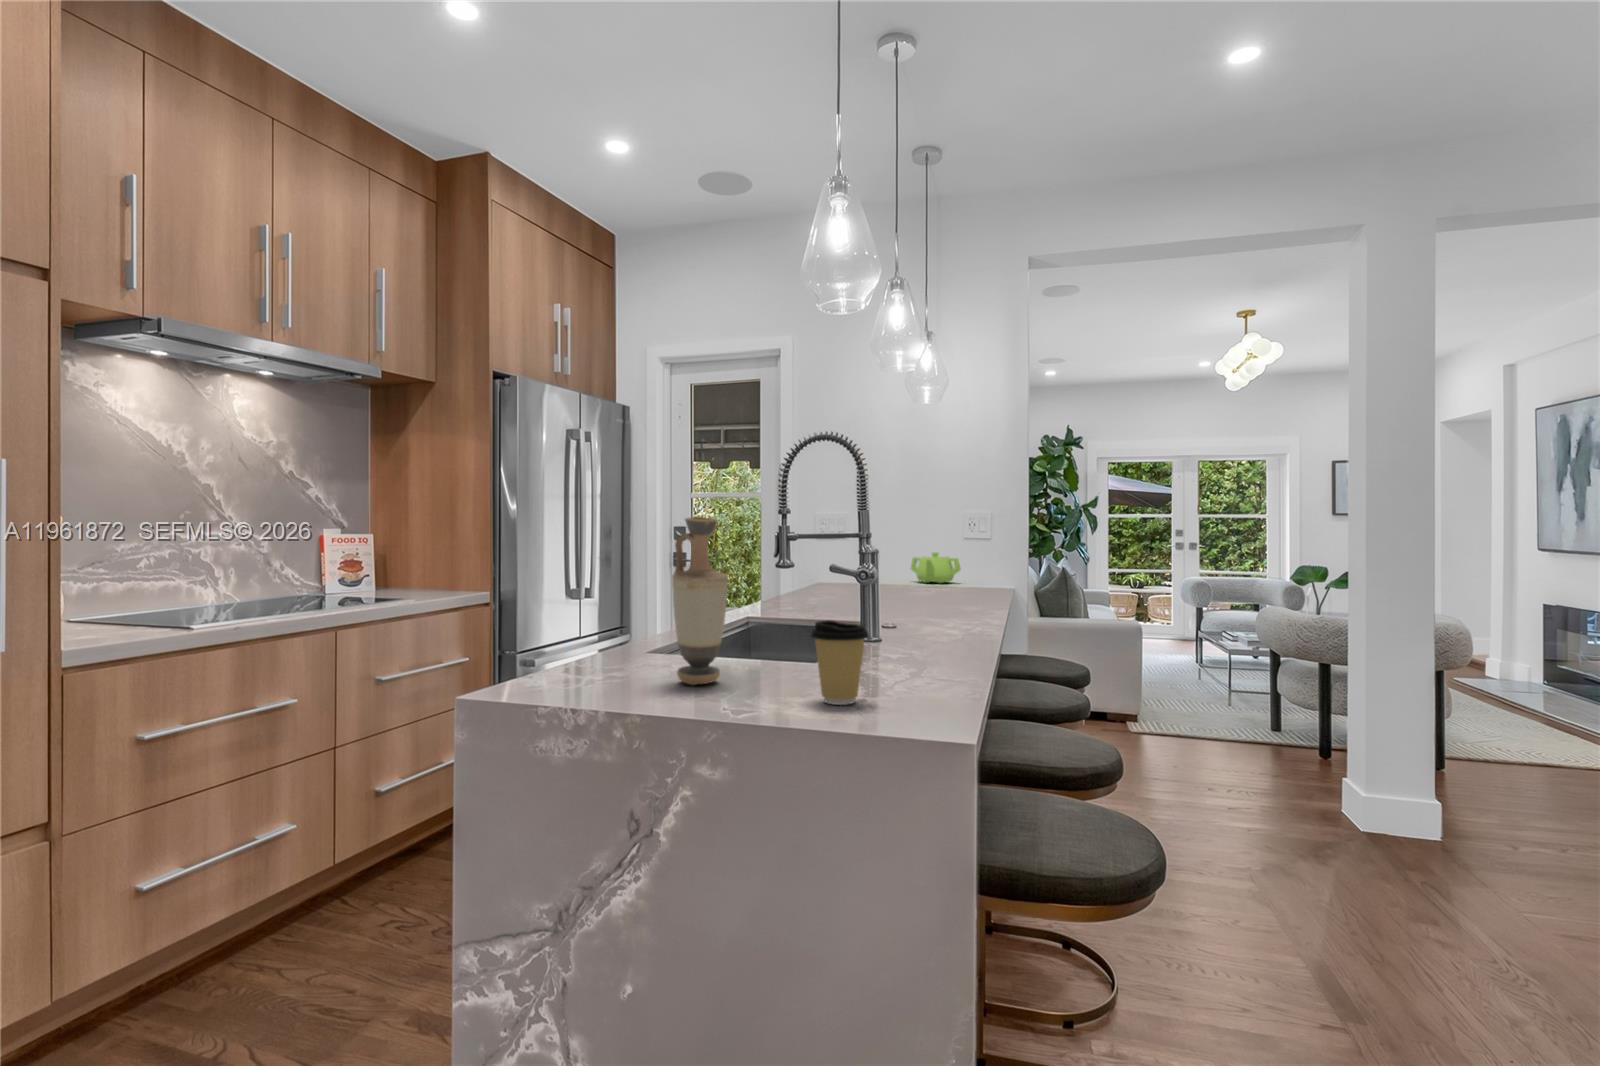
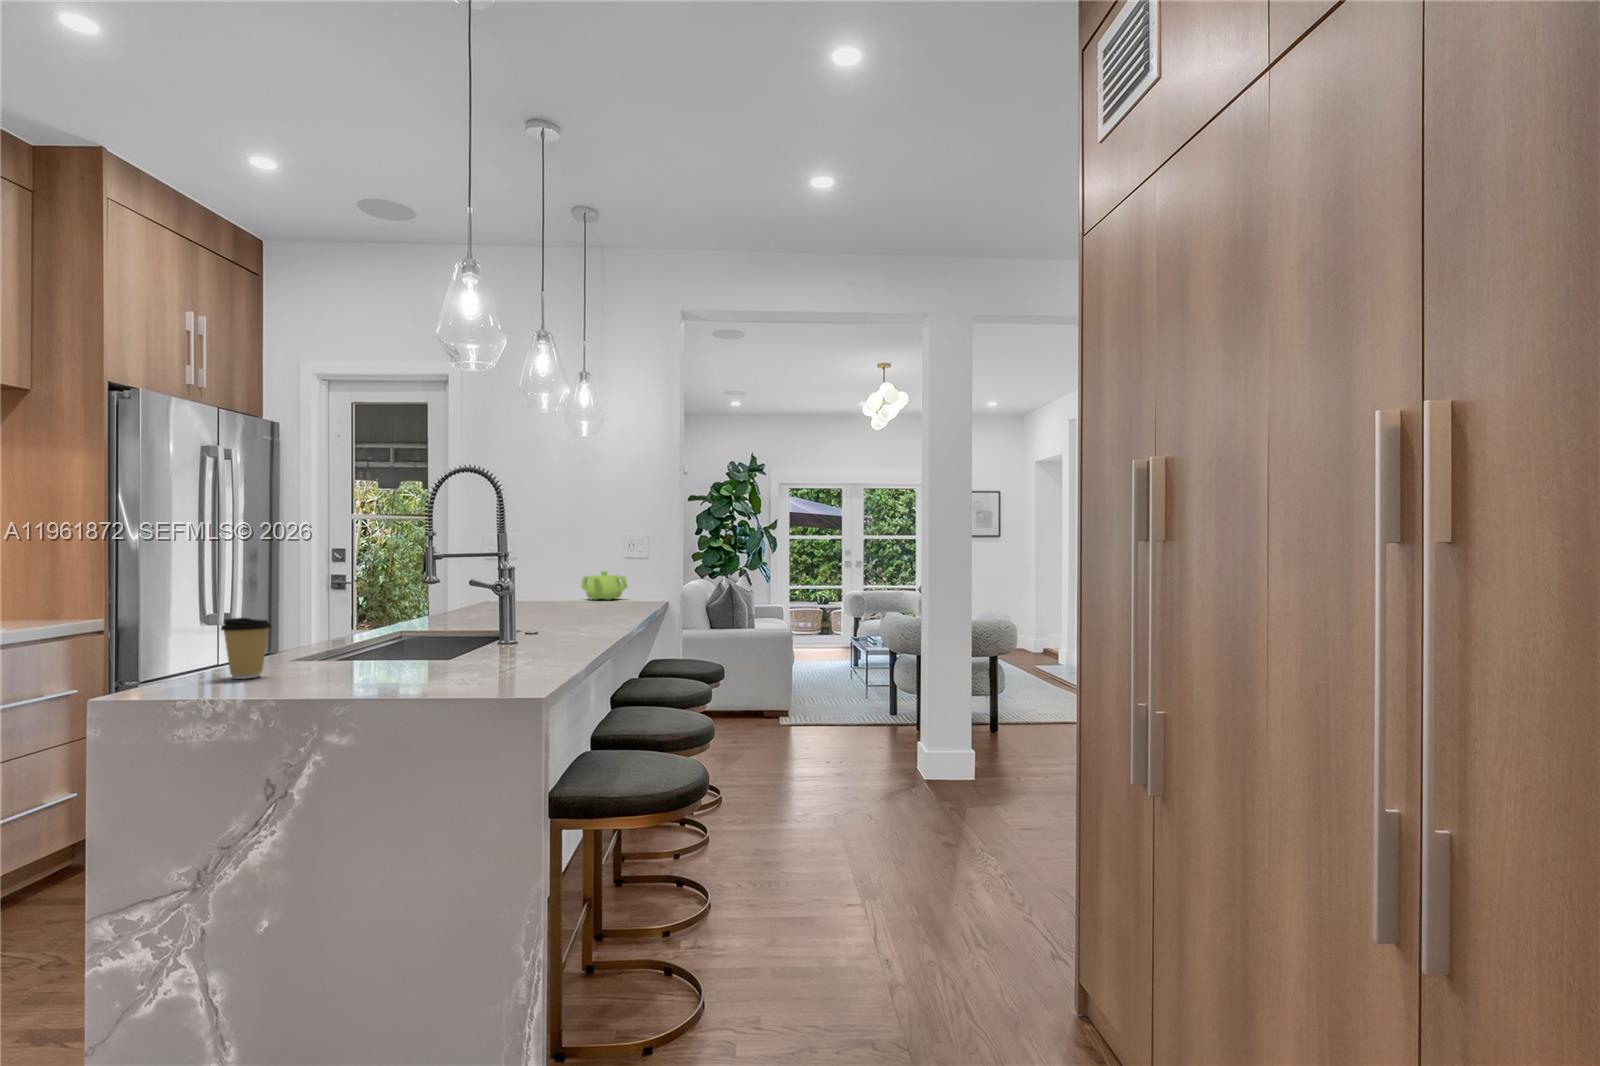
vase: present [672,517,728,685] -> none [310,541,362,680]
coffee cup: present [811,621,869,705] -> present [221,618,271,679]

